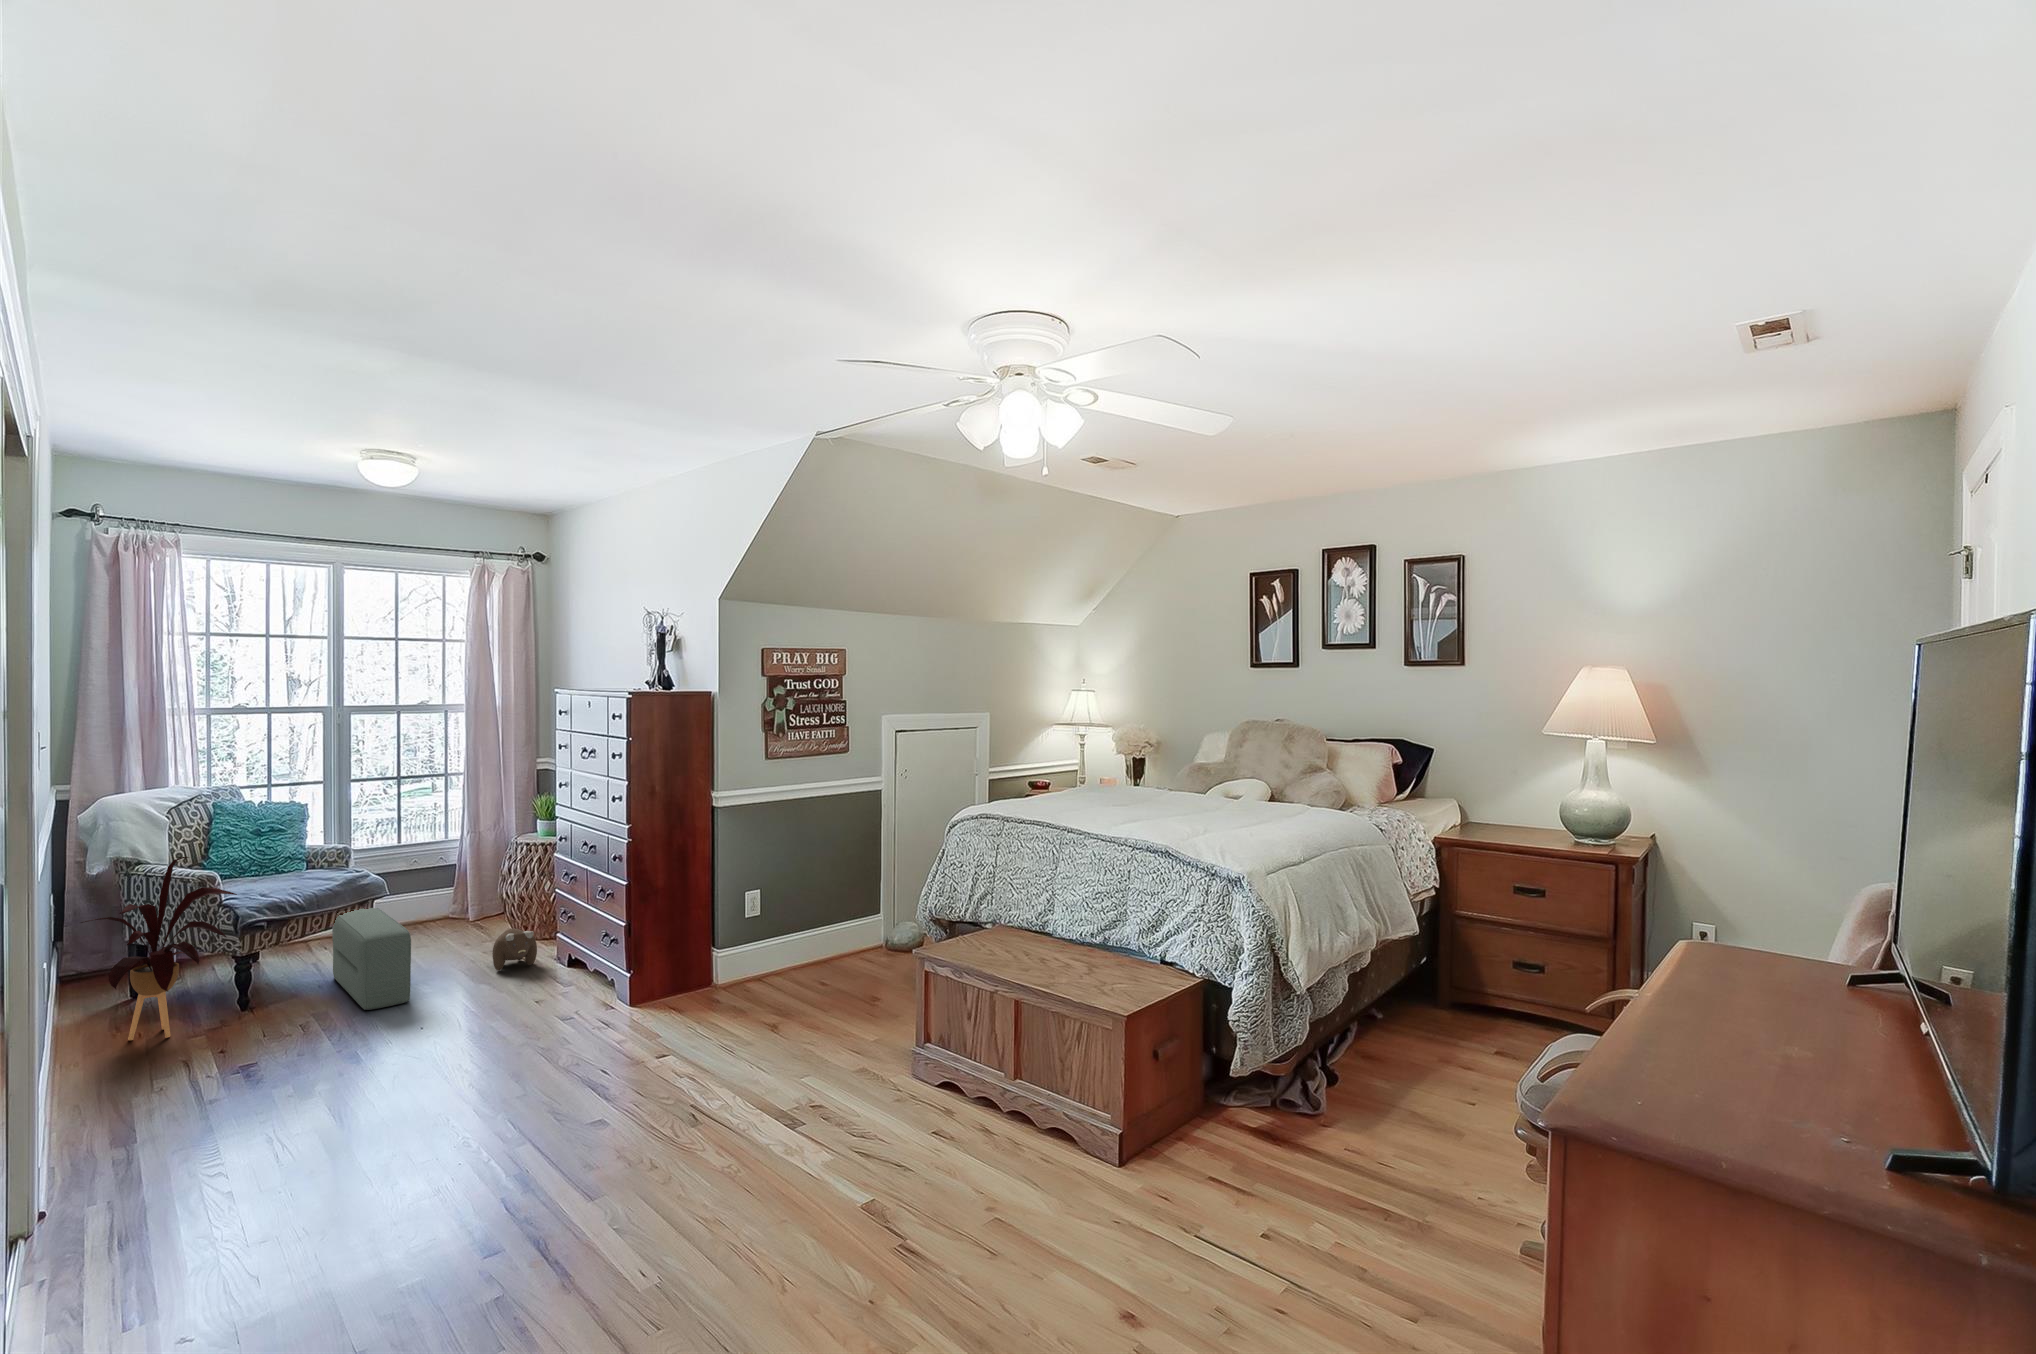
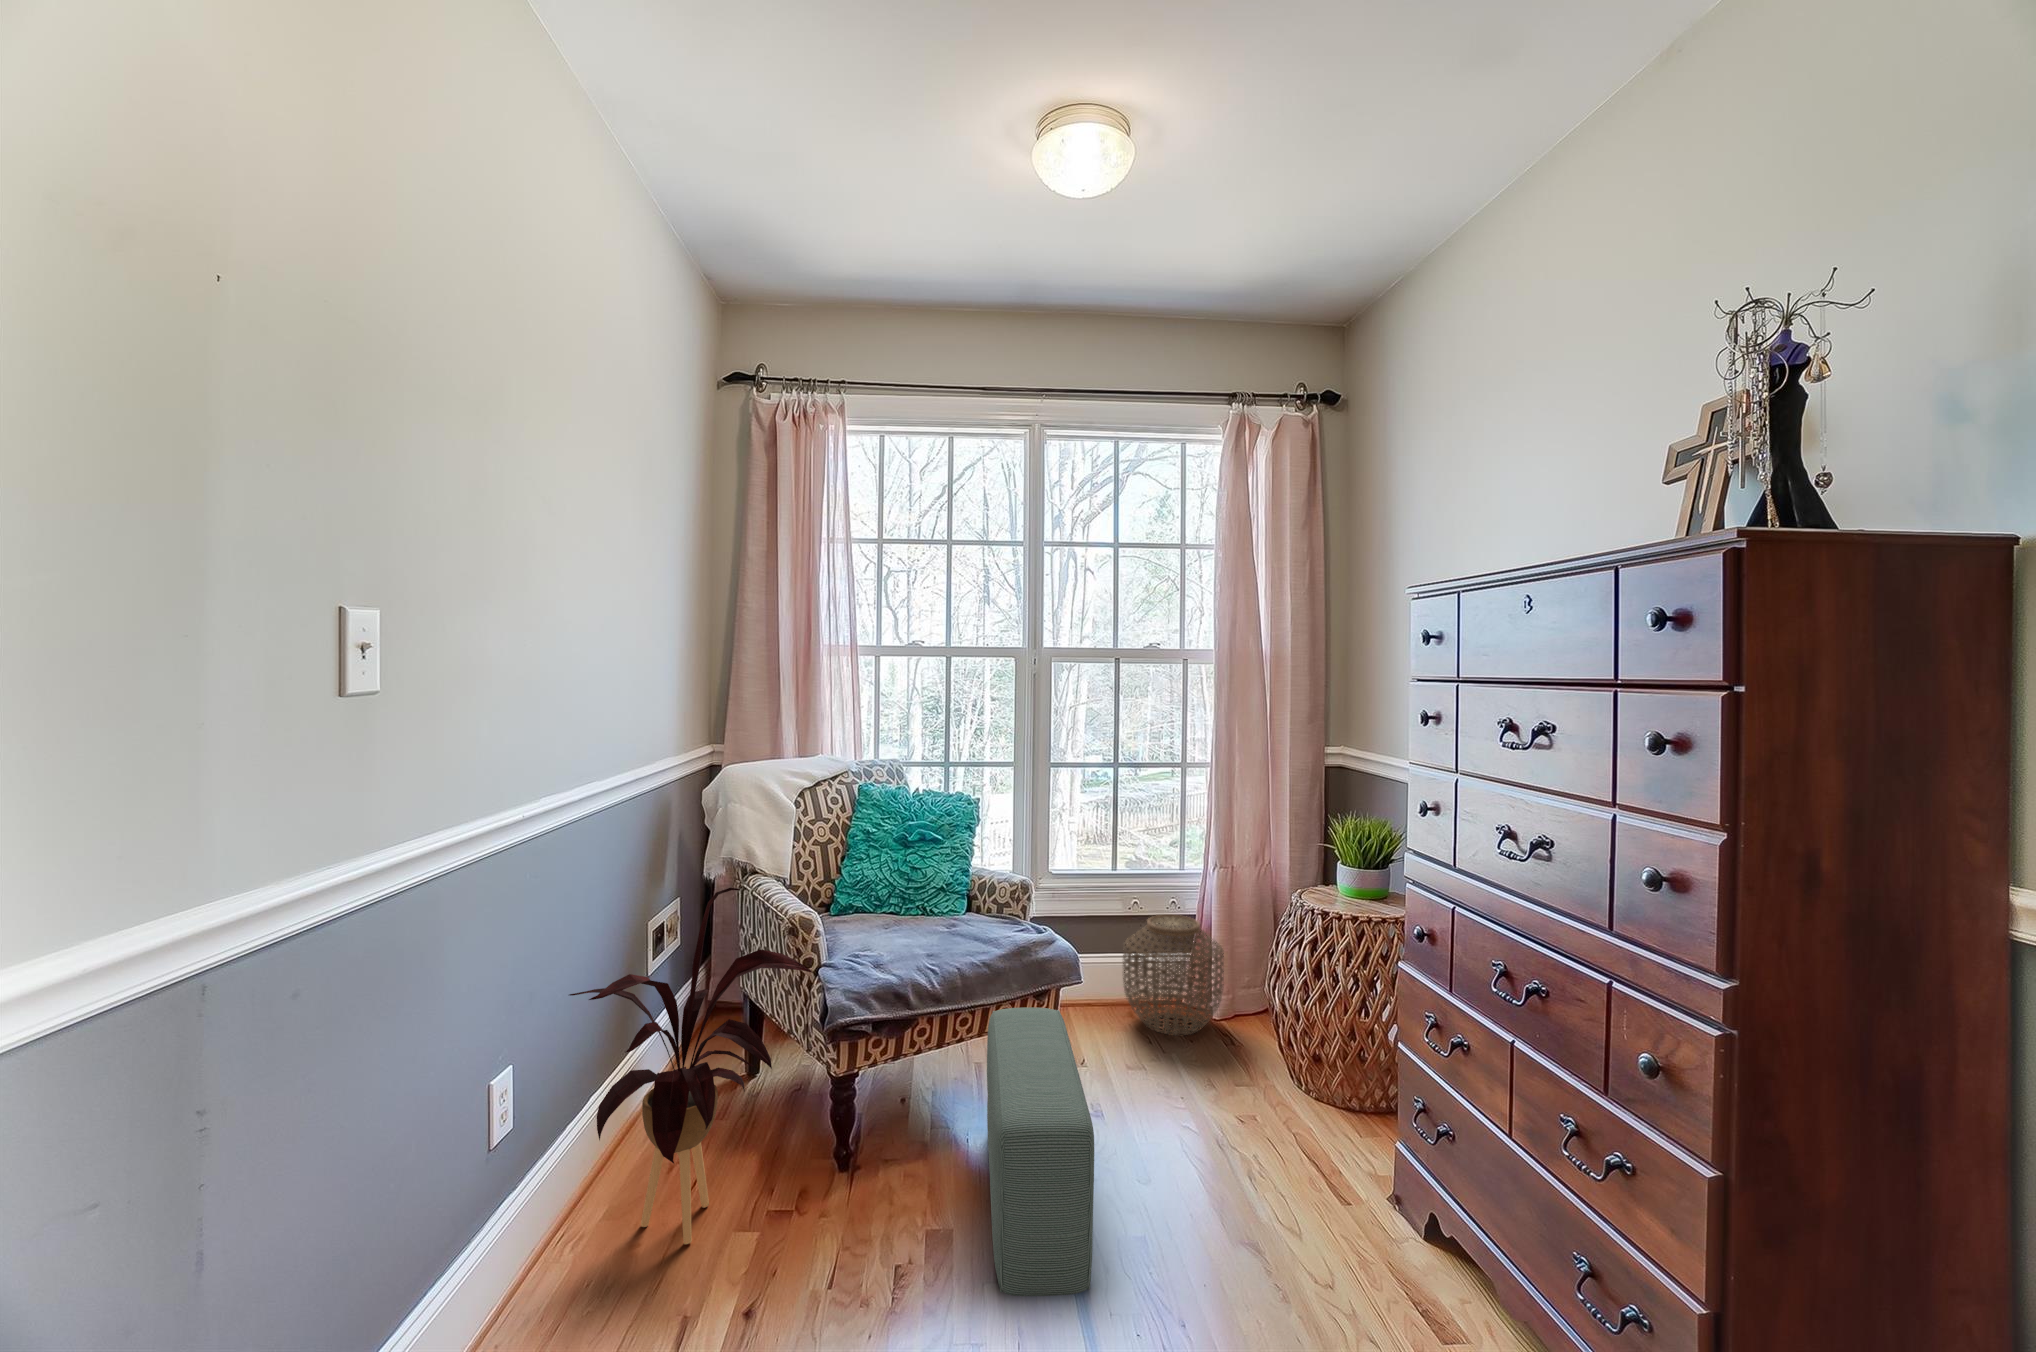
woven basket: none [407,864,475,931] -> present [1123,915,1224,1035]
plush toy: present [492,928,537,971] -> none [1260,1118,1356,1219]

